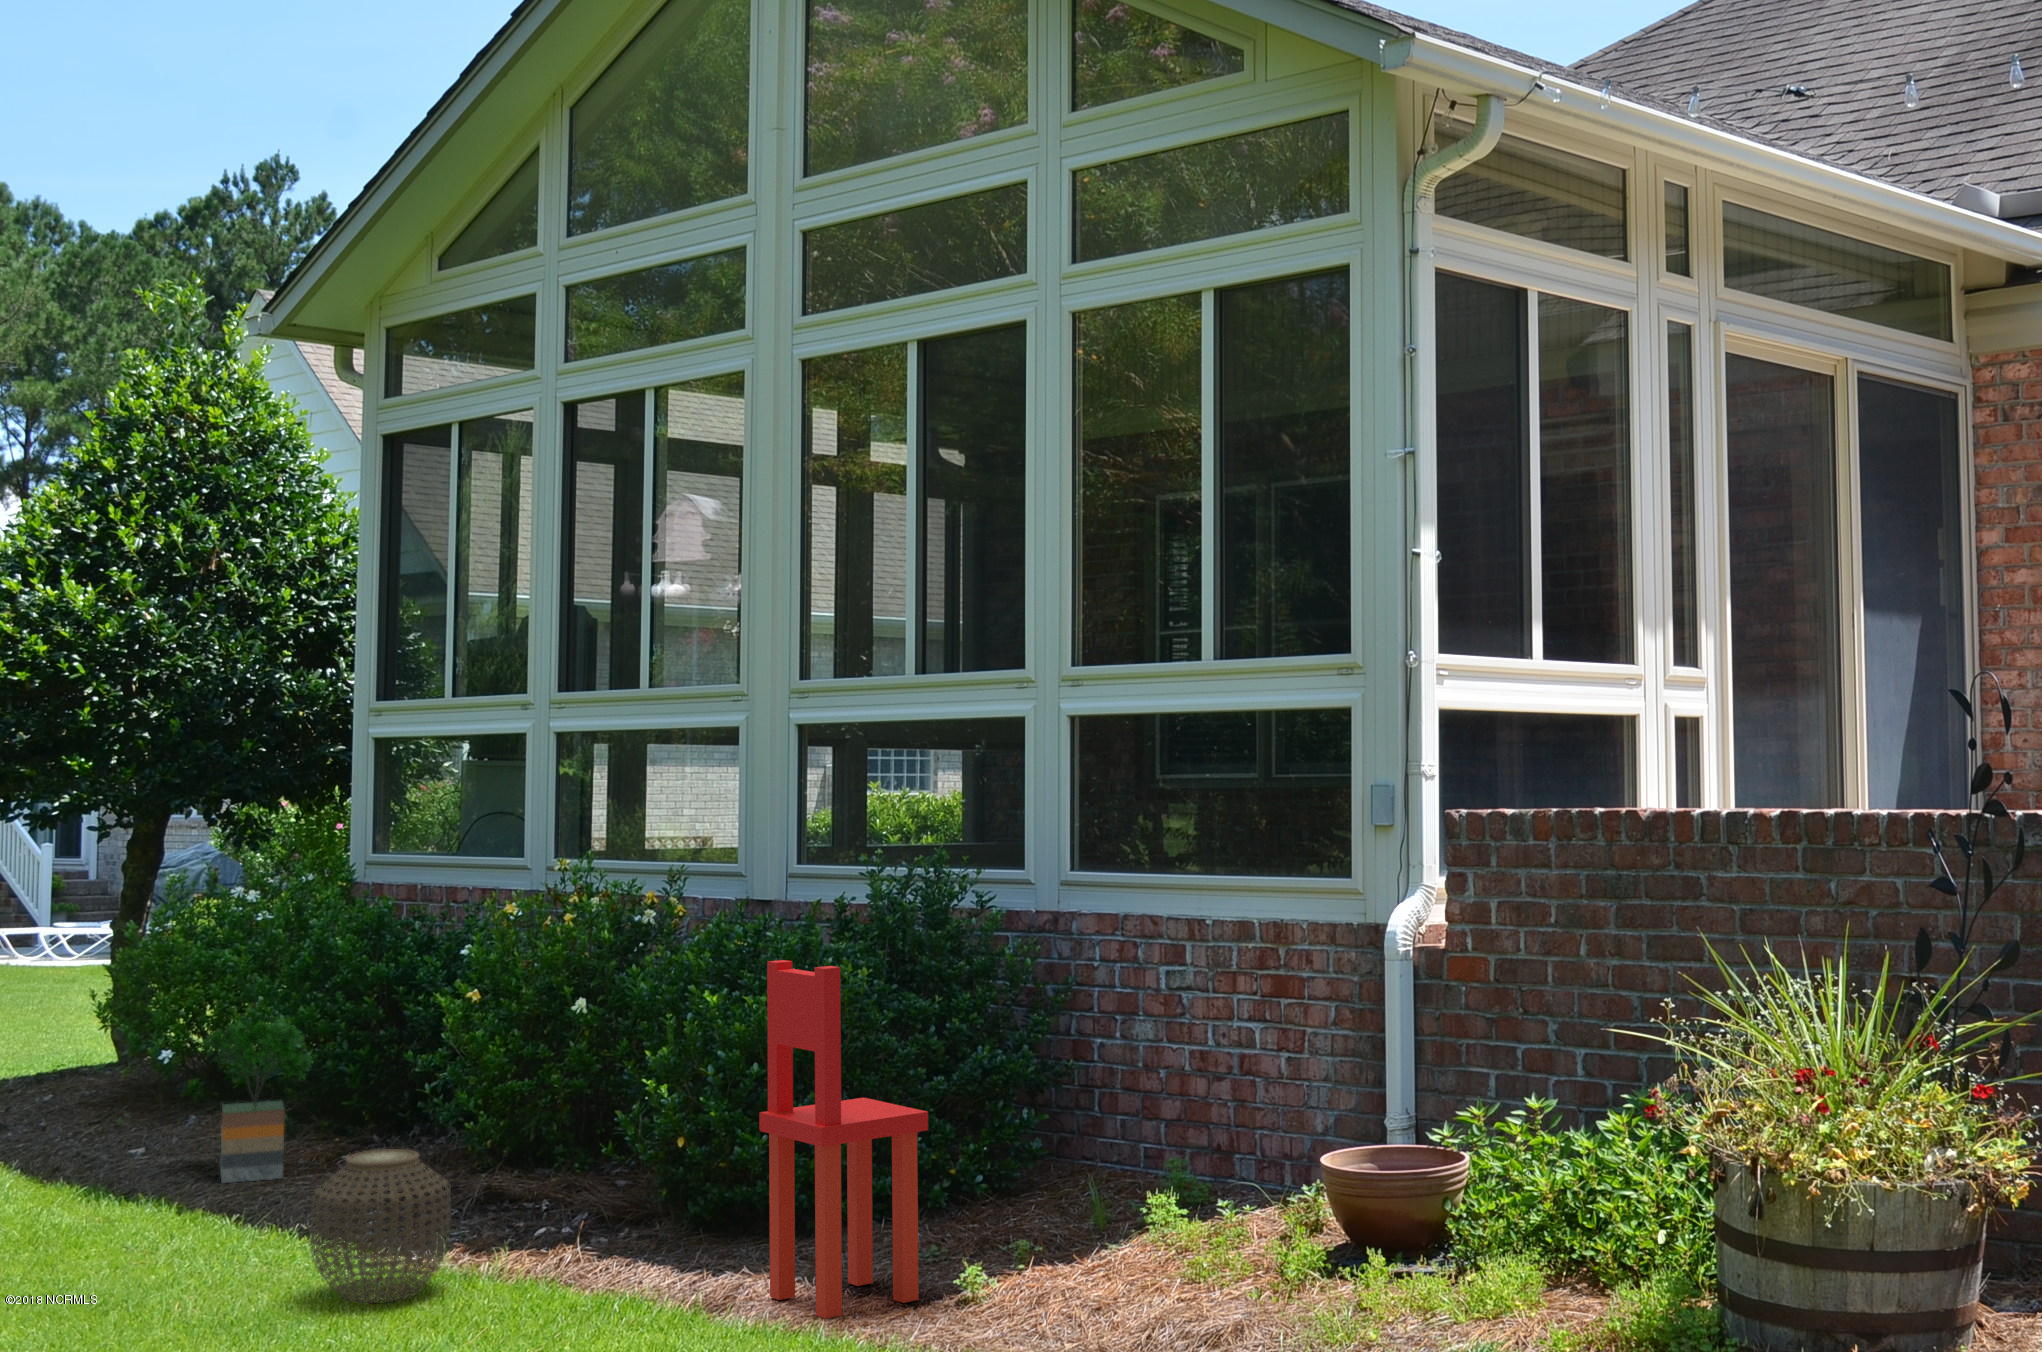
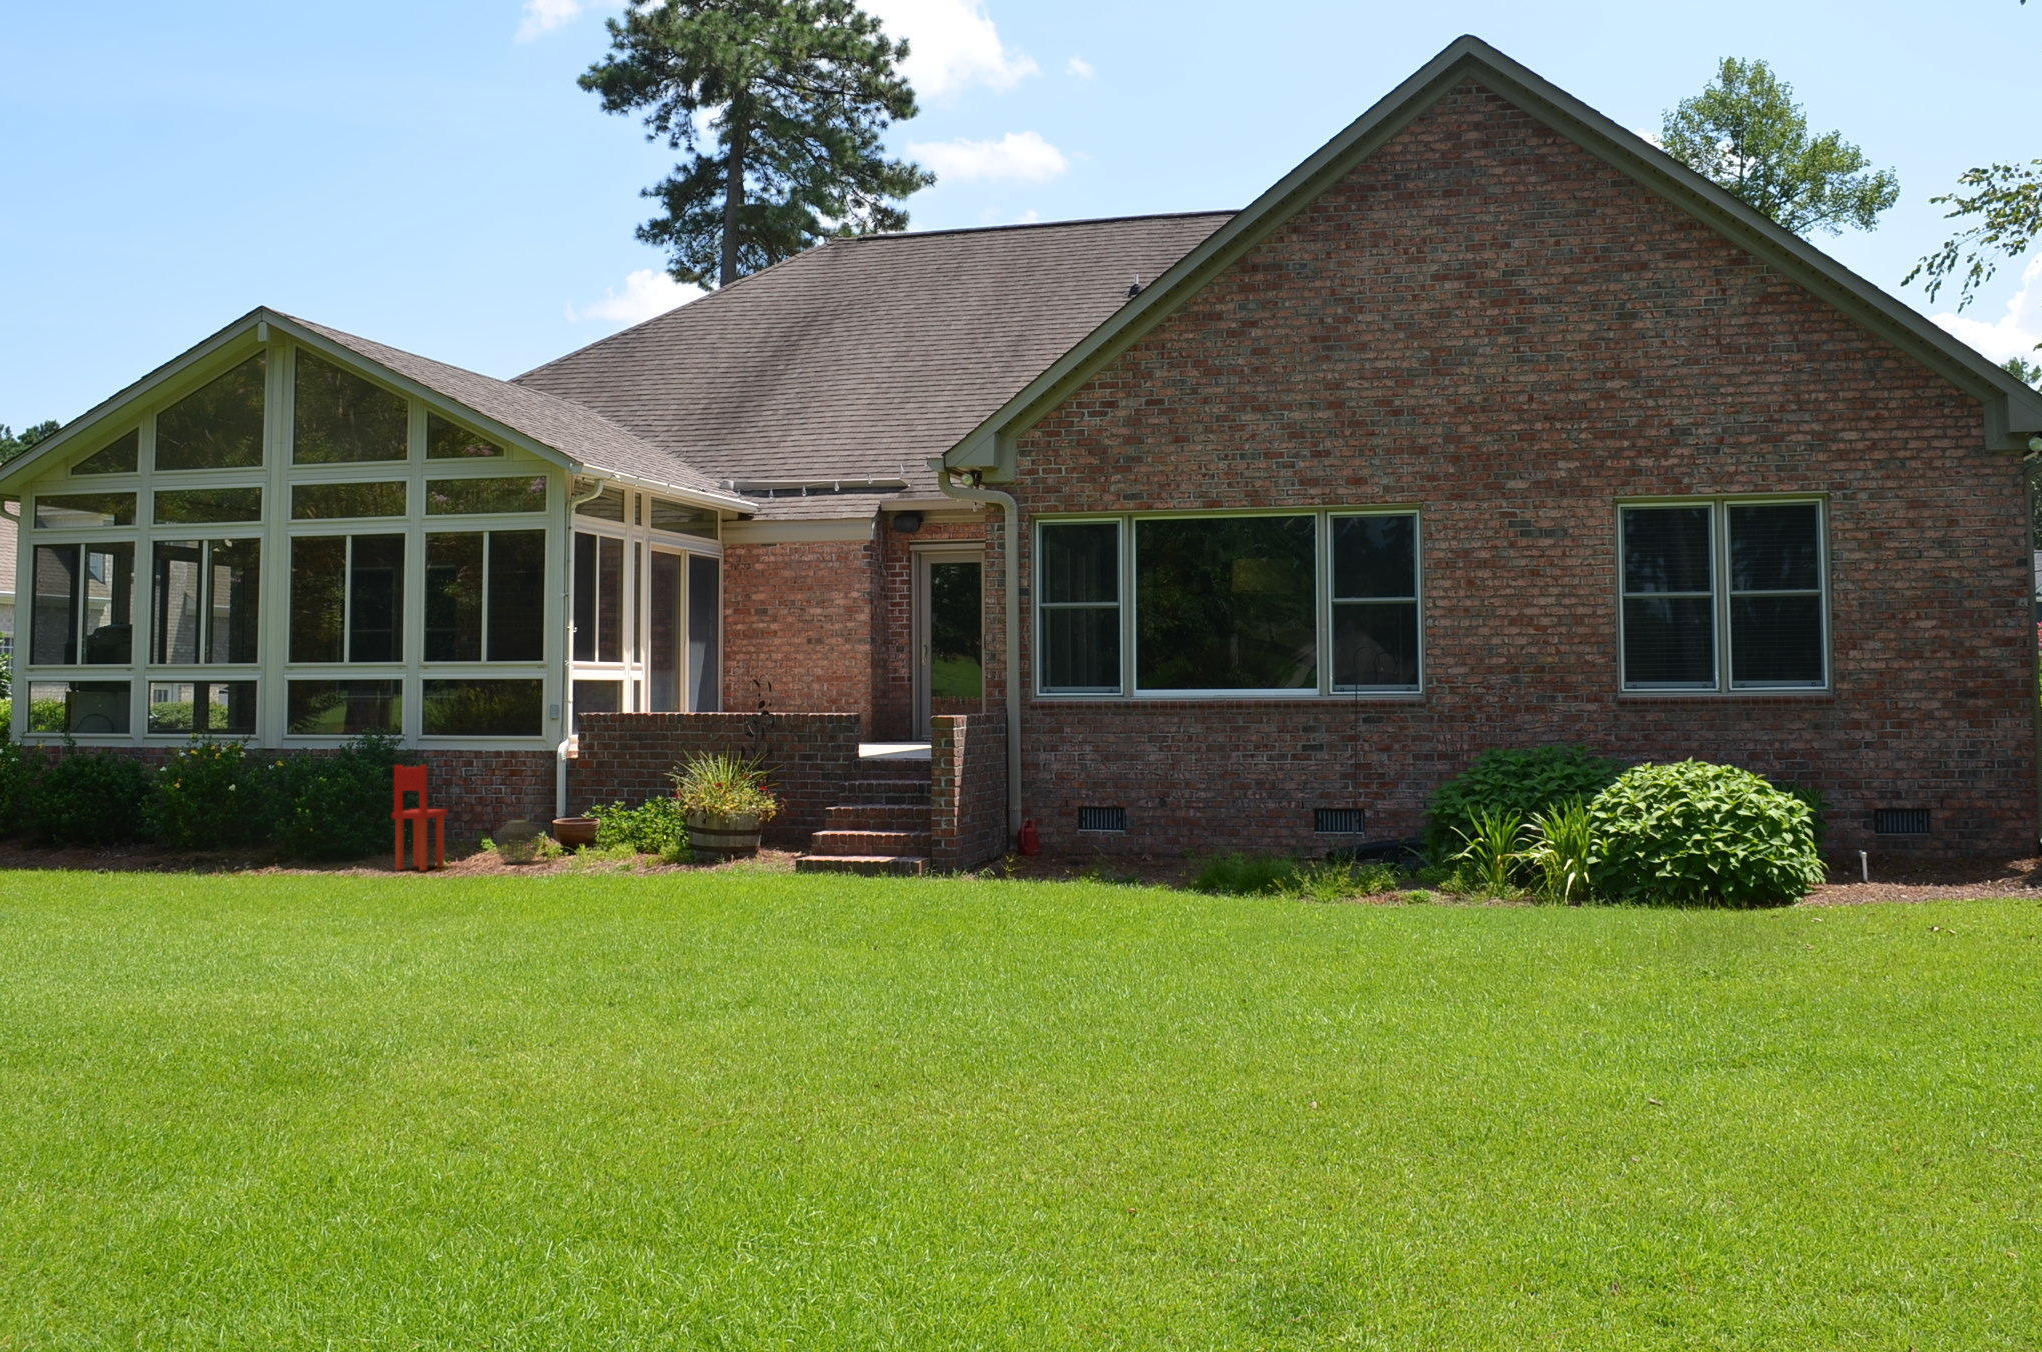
potted tree: present [206,1021,313,1183] -> none [80,808,131,871]
woven basket: present [310,1149,451,1303] -> present [497,820,539,864]

